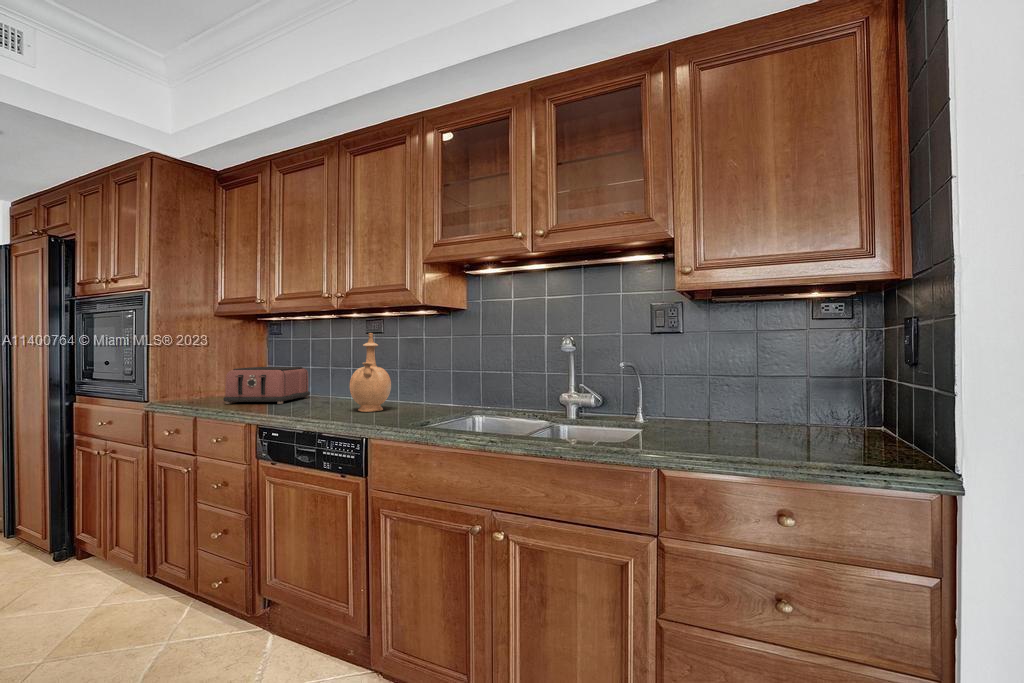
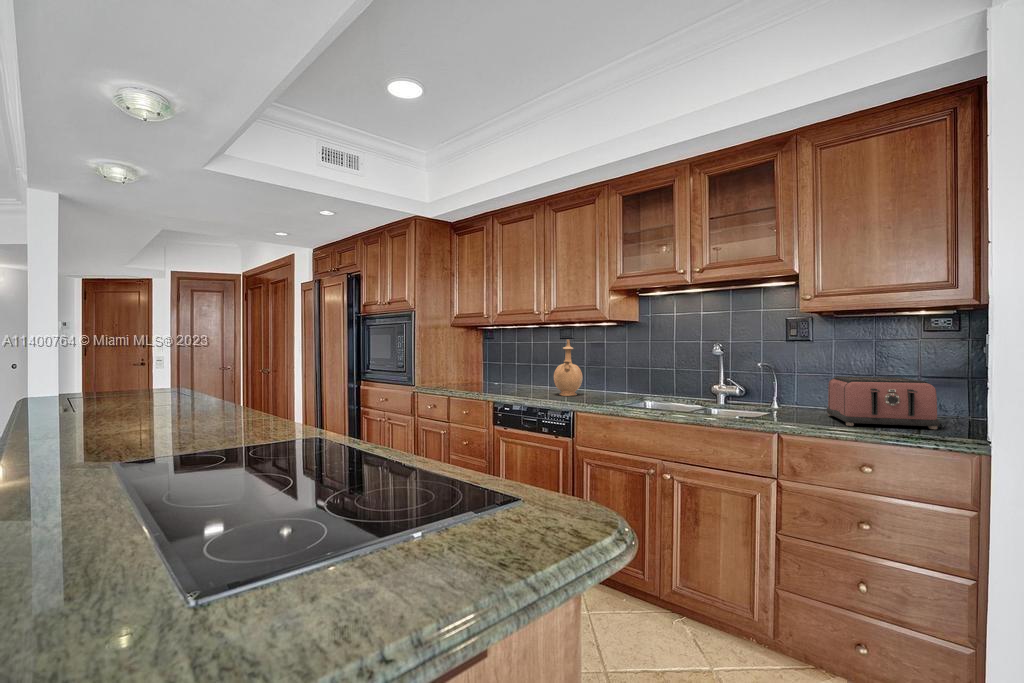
toaster: present [223,367,310,404] -> present [827,377,940,429]

